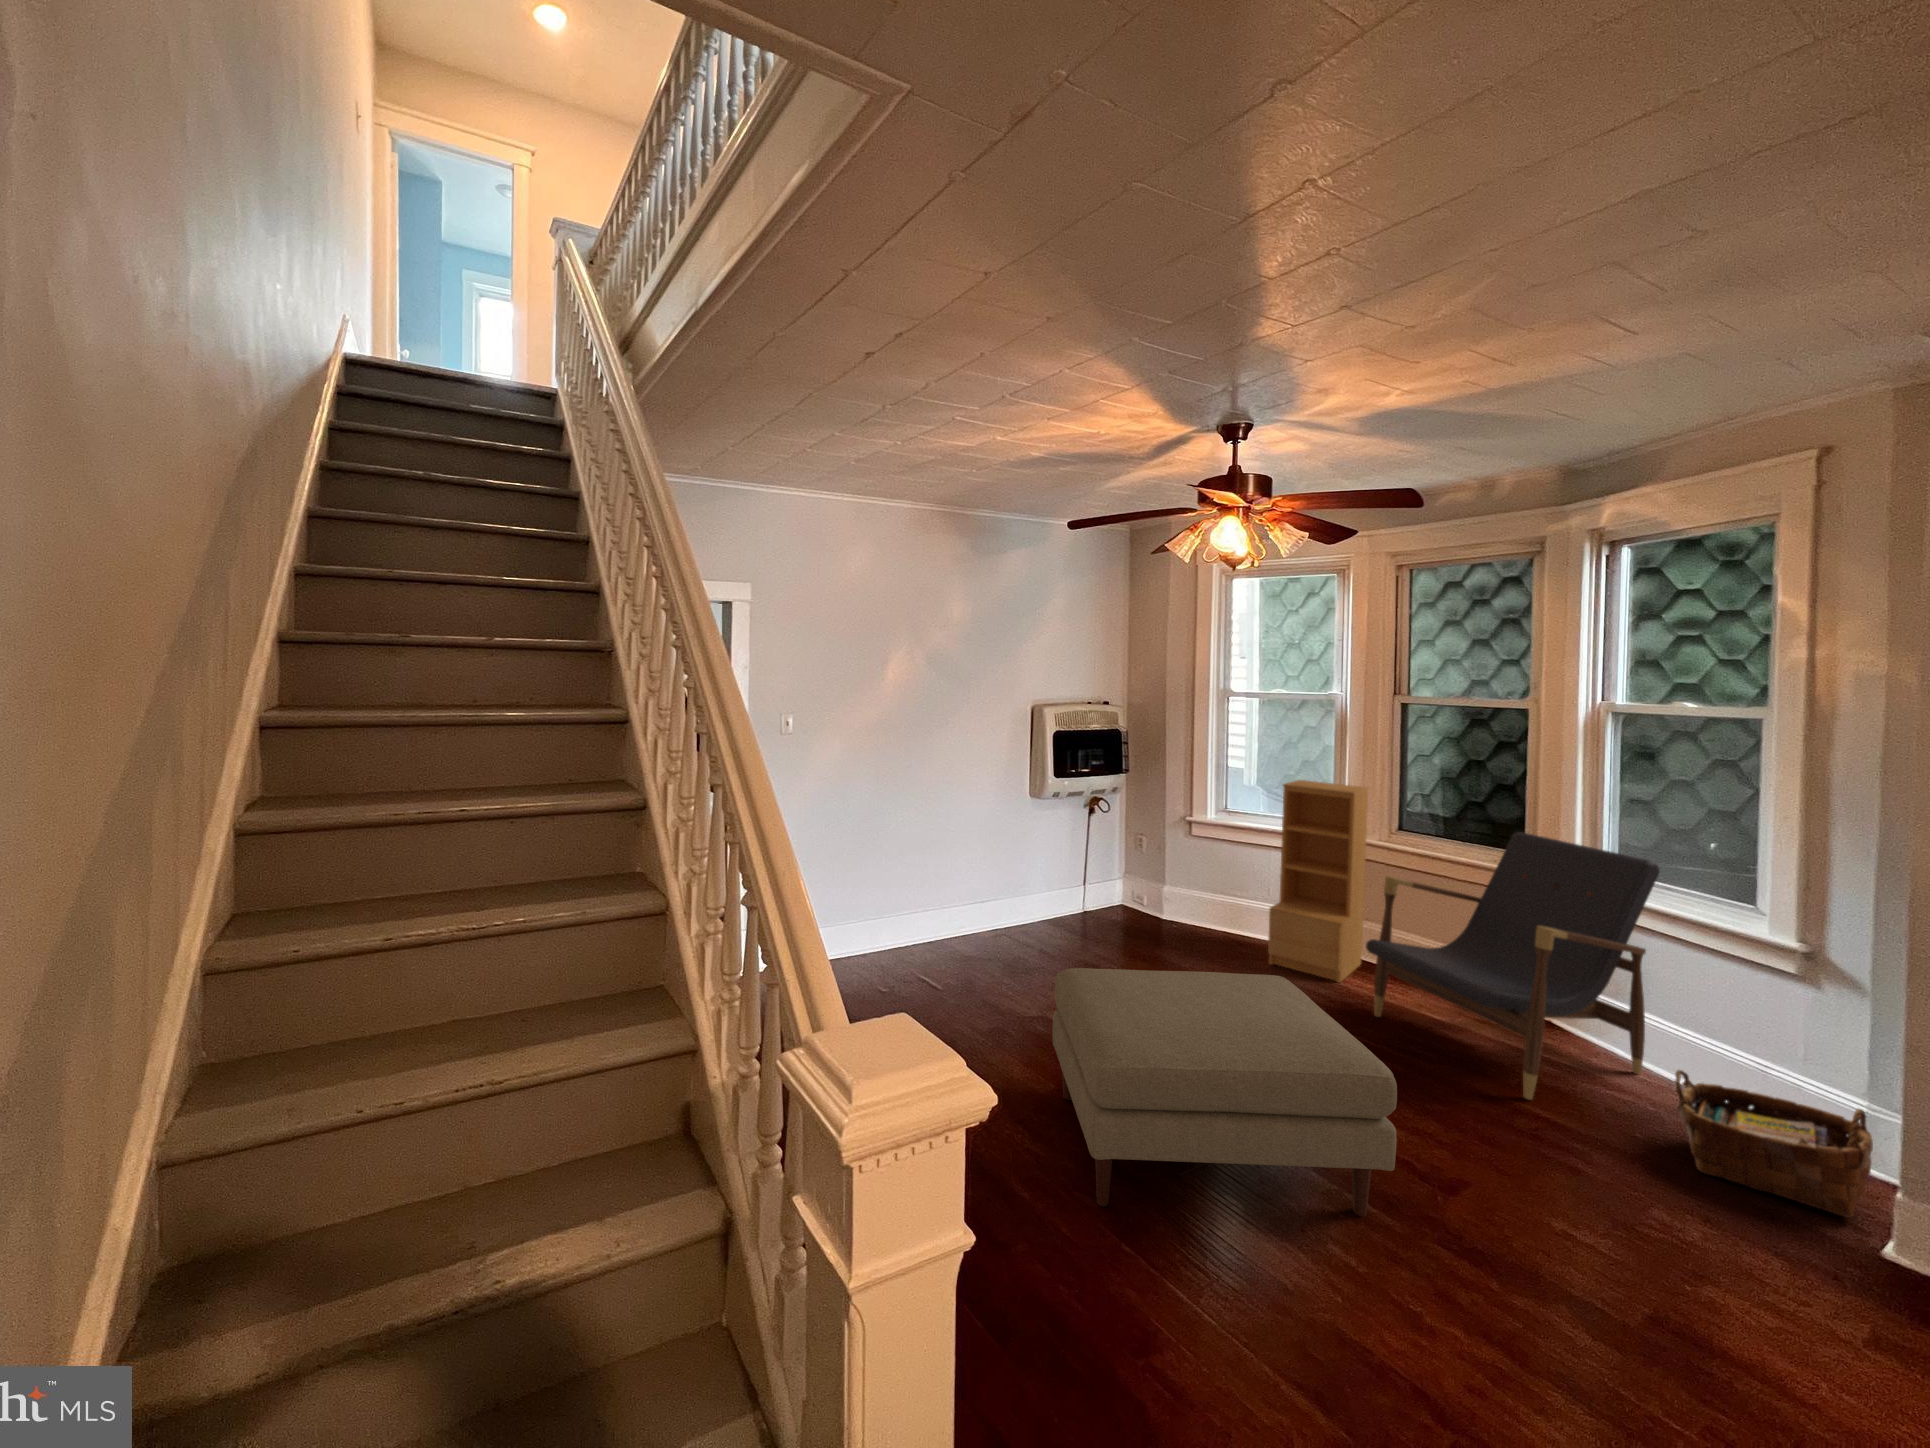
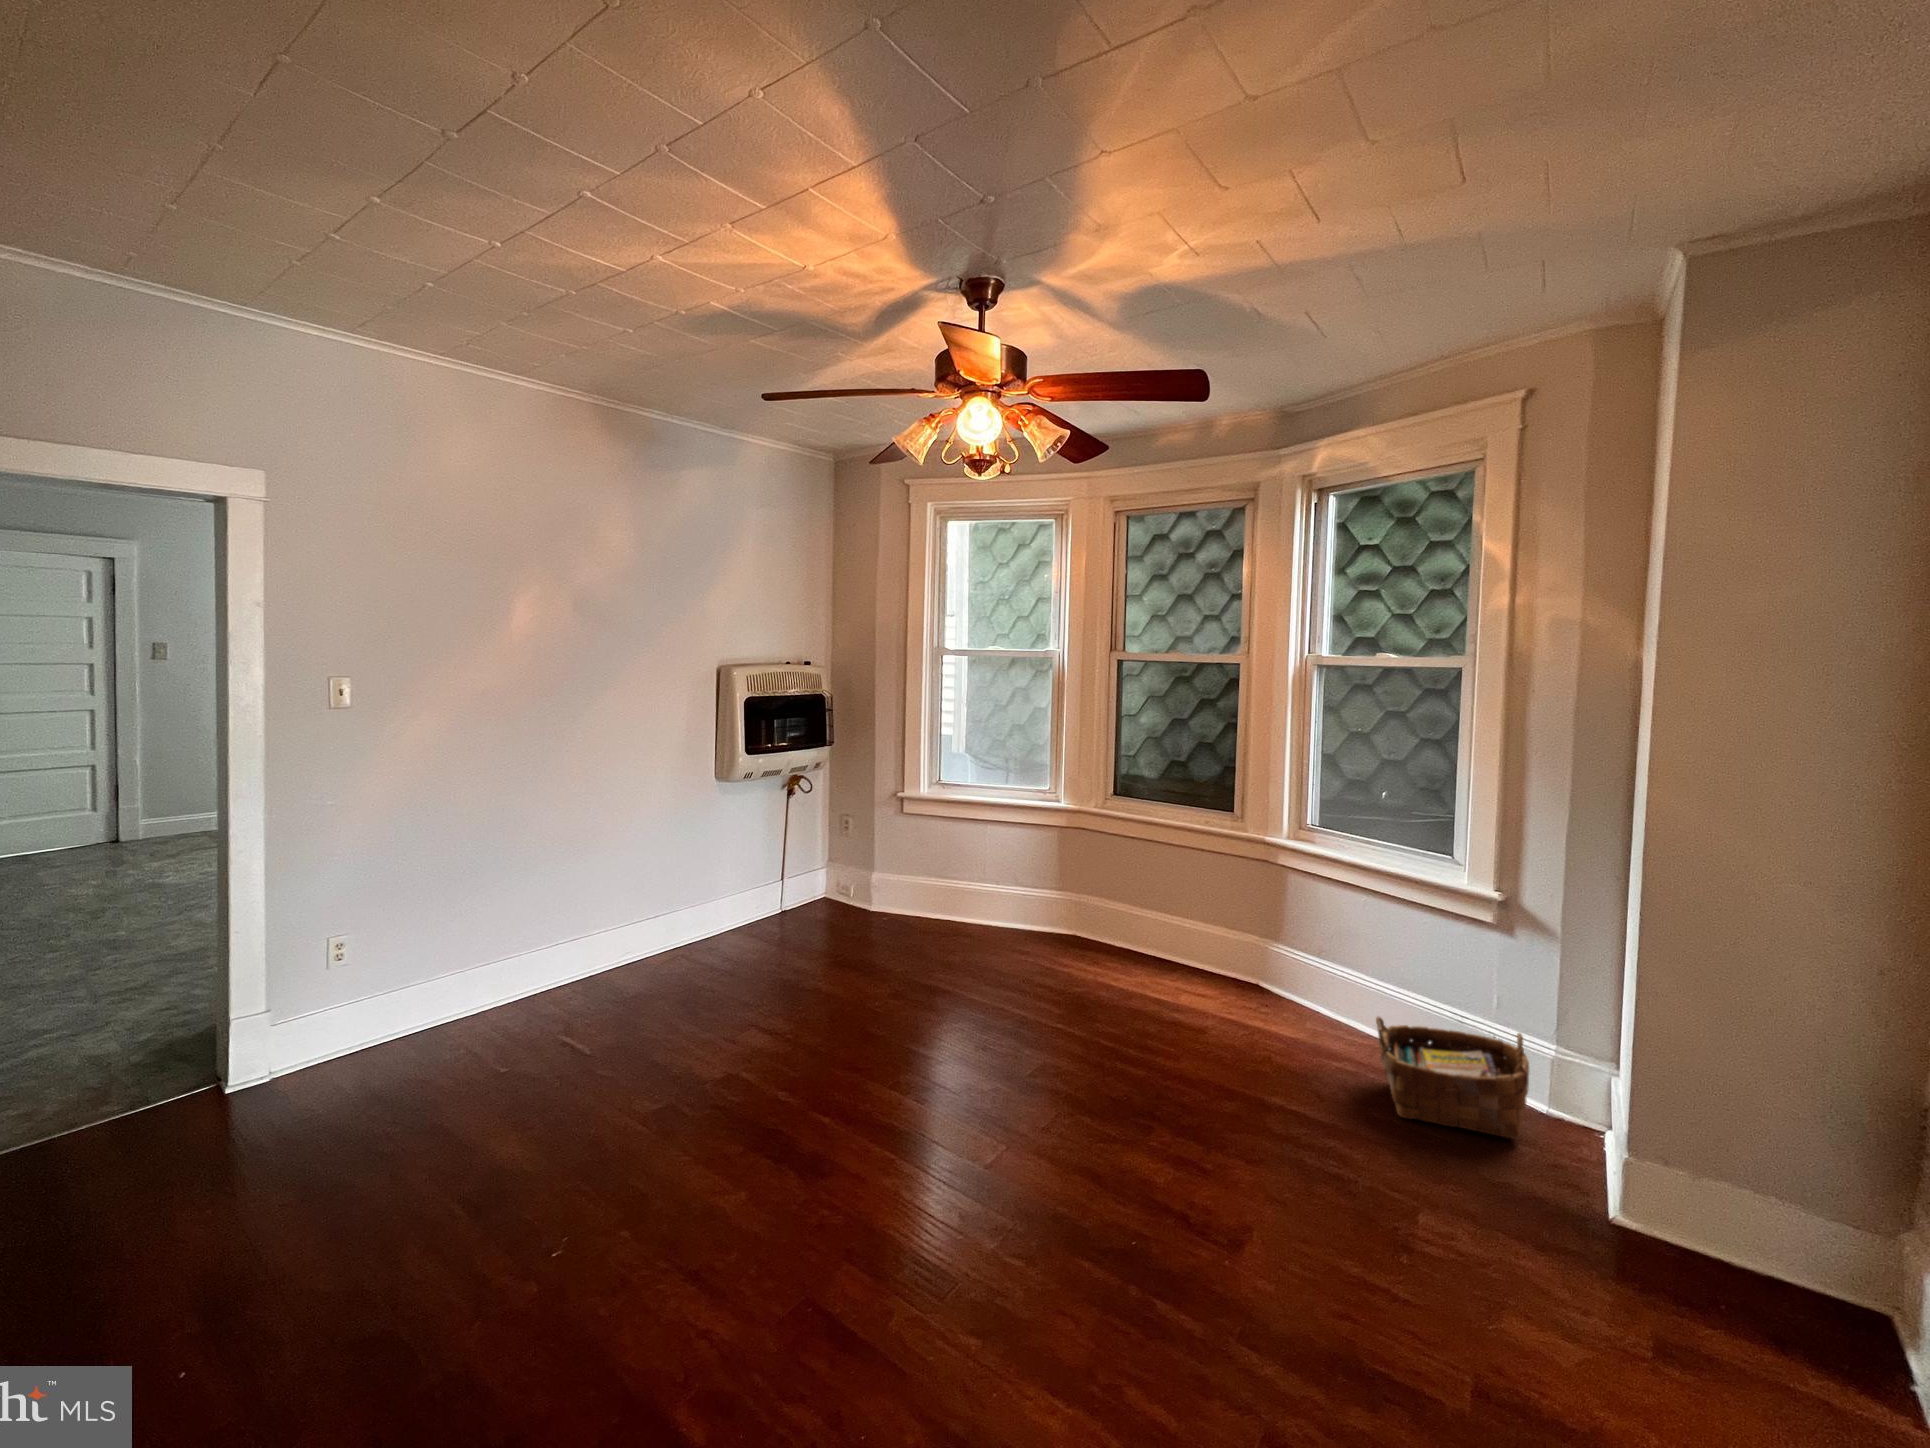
bookshelf: present [1268,780,1369,983] -> none [986,745,1083,962]
lounge chair: present [1366,832,1660,1100] -> none [1092,789,1346,1067]
ottoman: present [1053,968,1397,1217] -> none [757,976,1169,1334]

